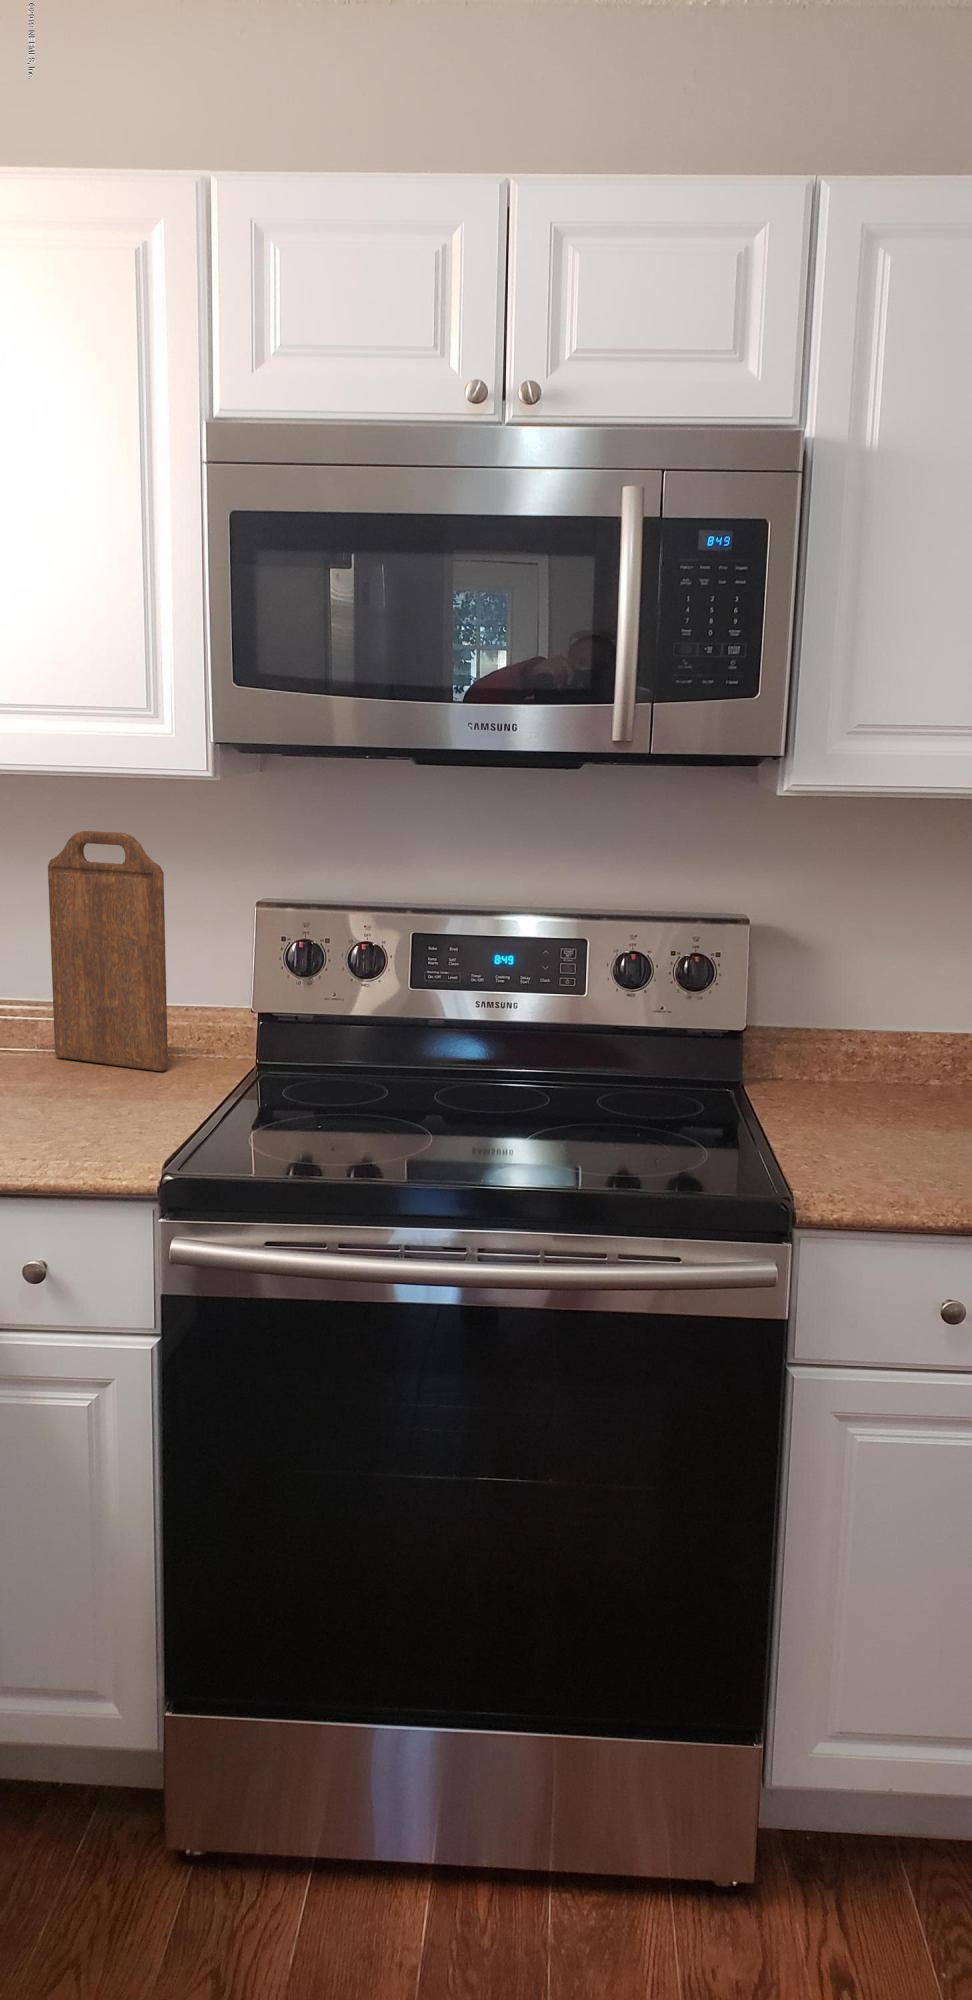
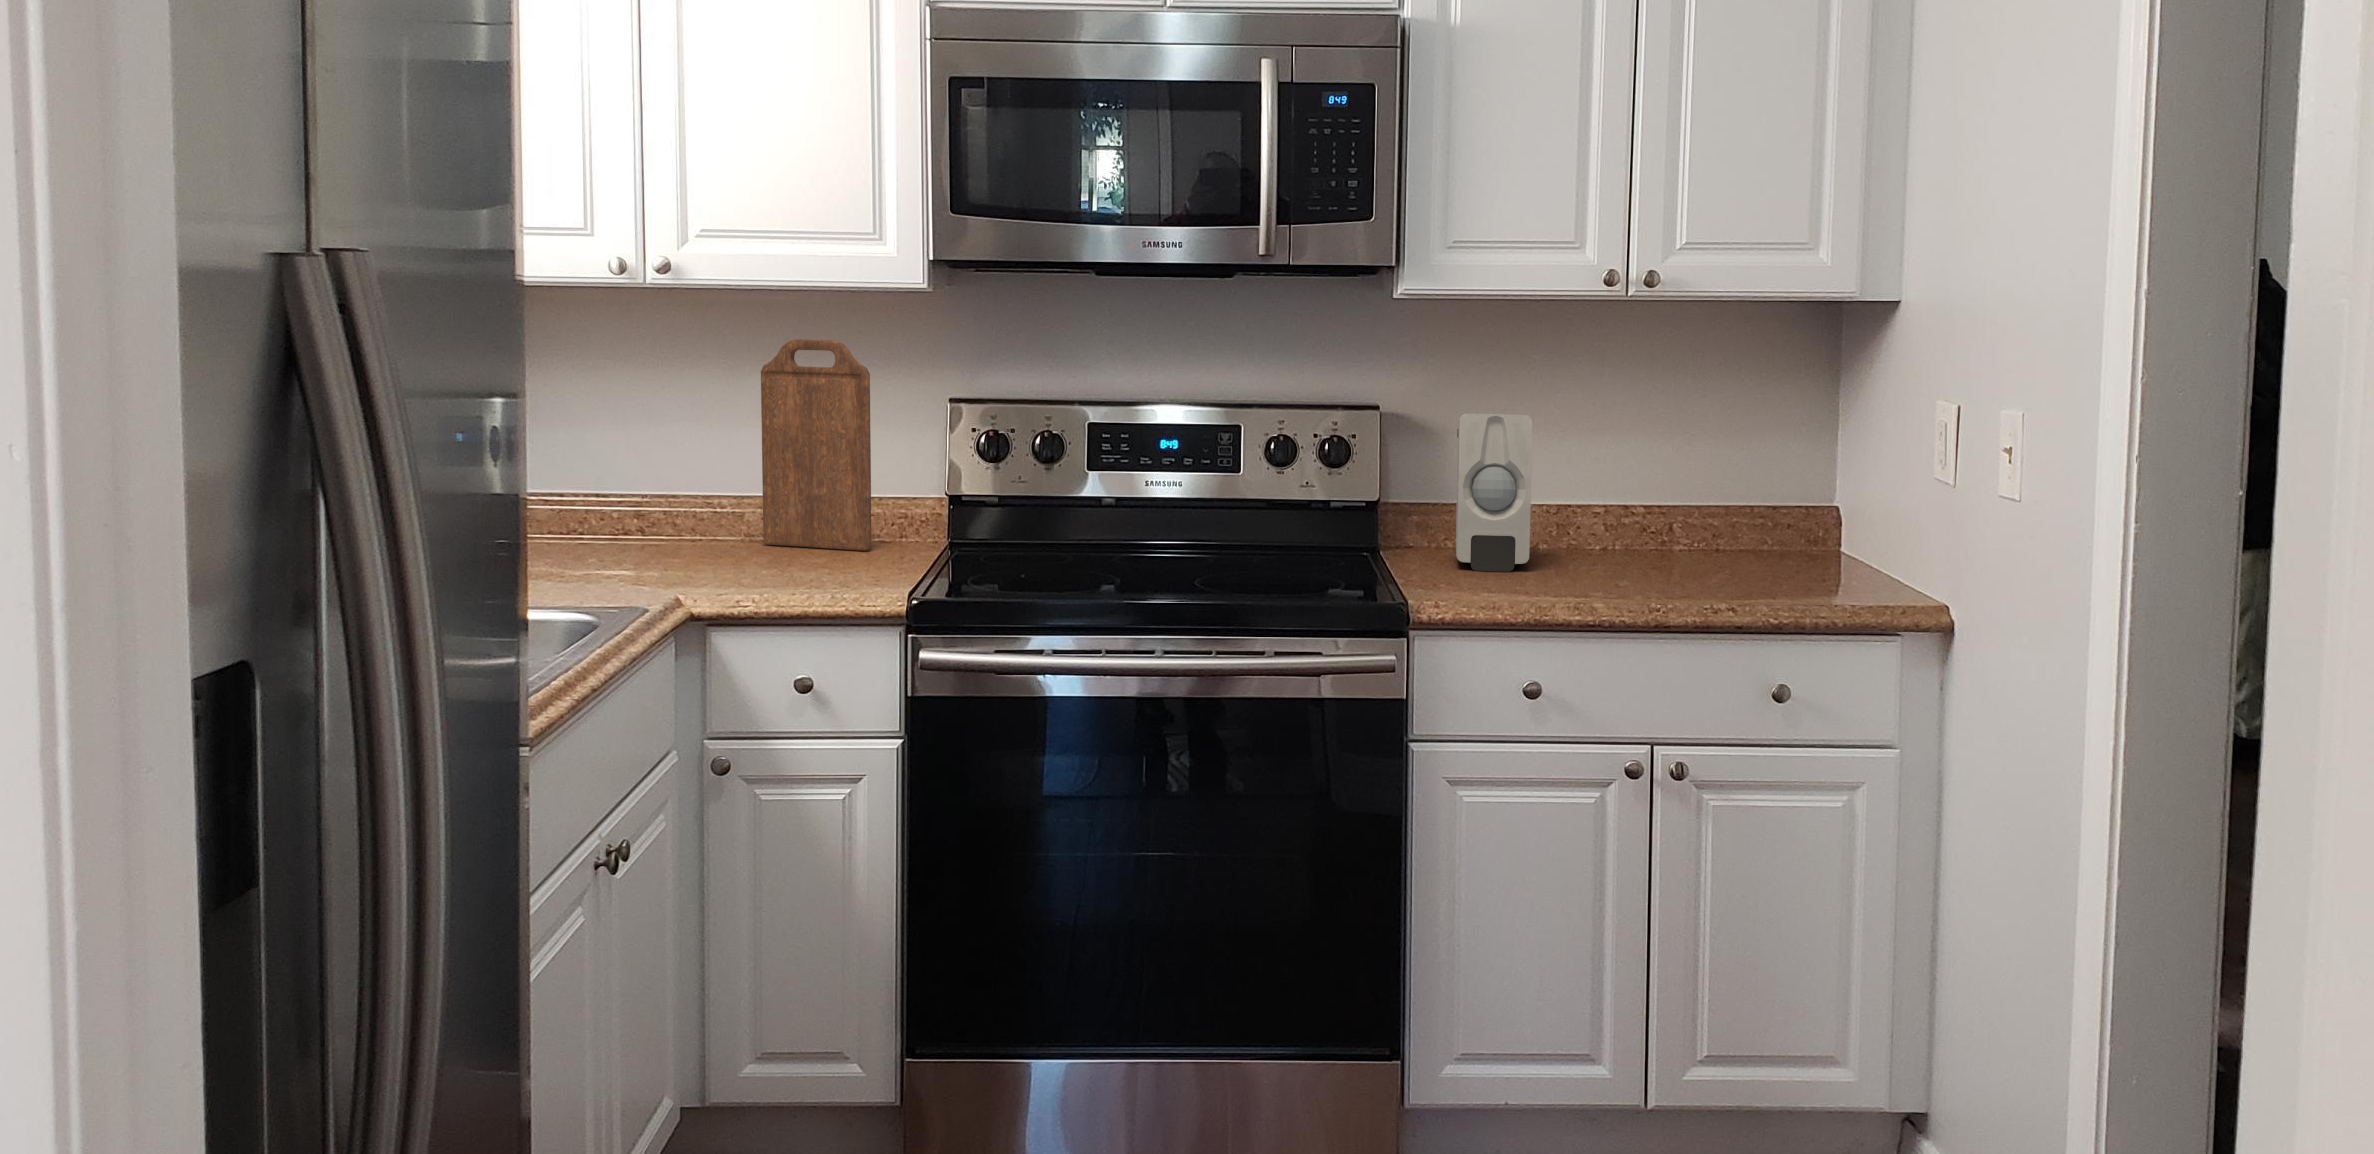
soap dispenser: none [836,934,943,1130] -> present [1455,414,1532,572]

